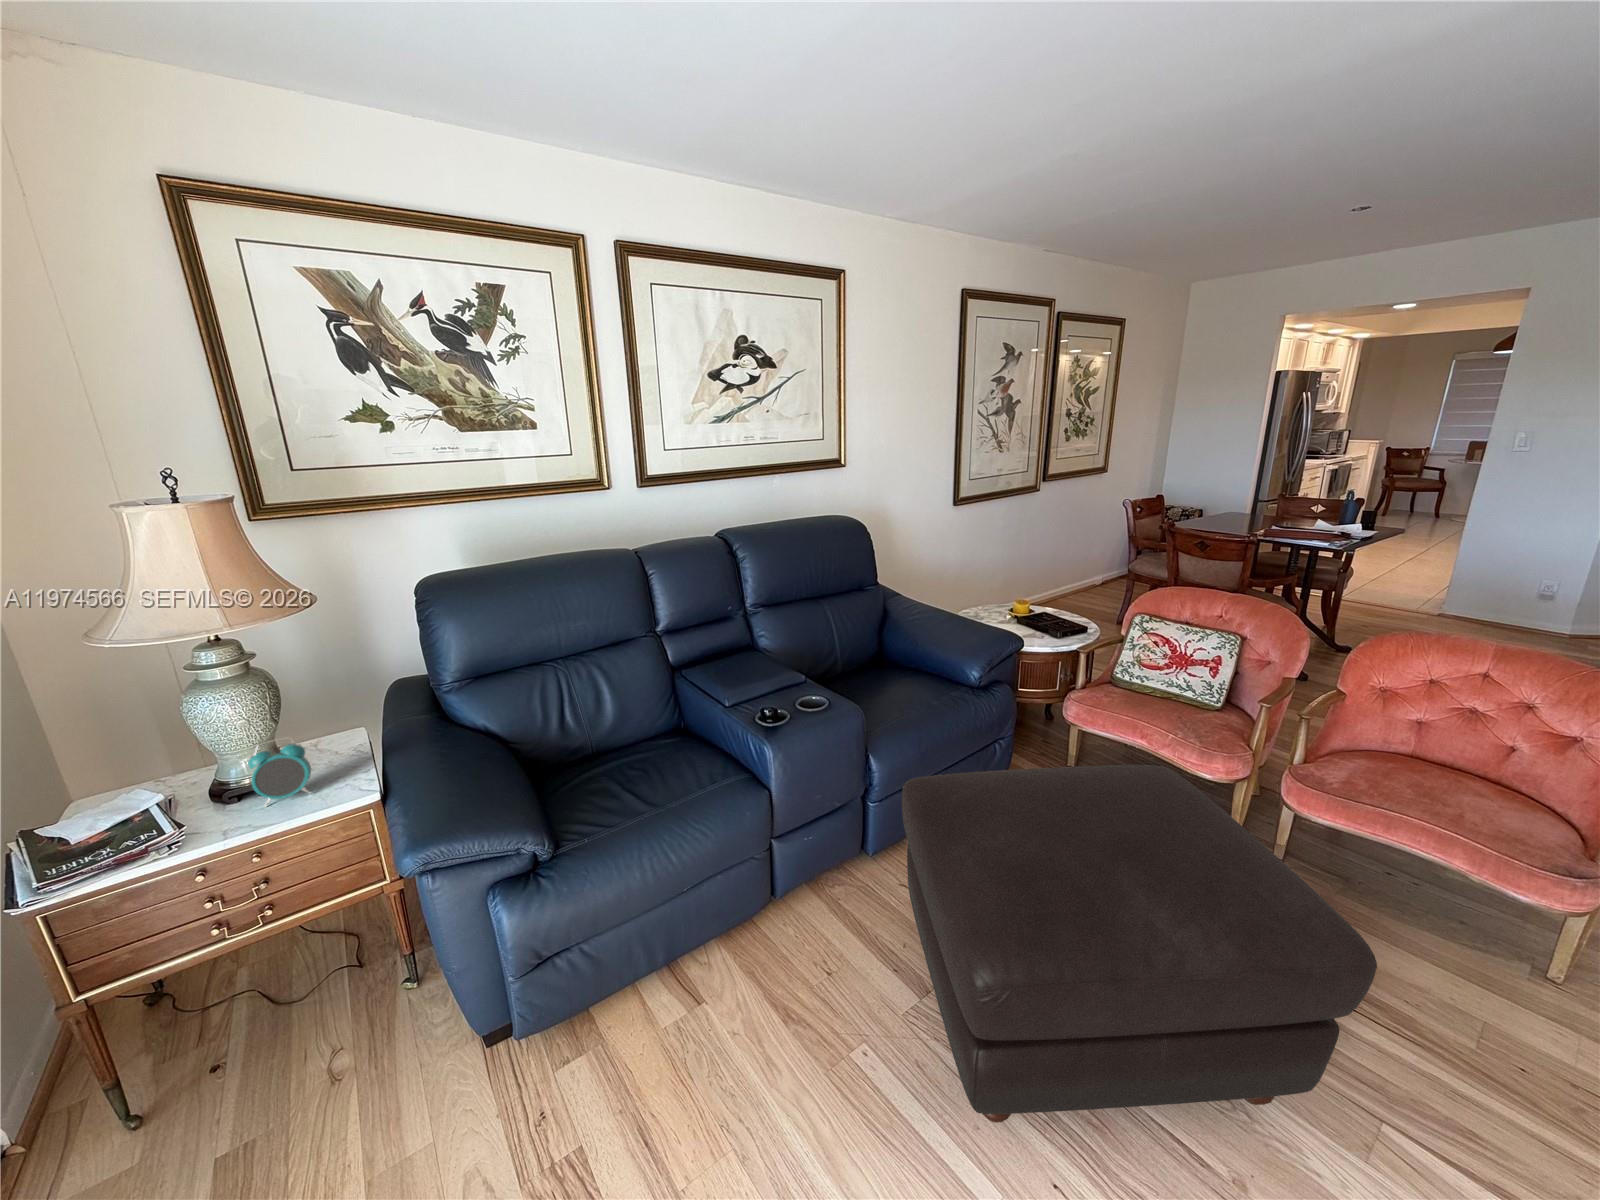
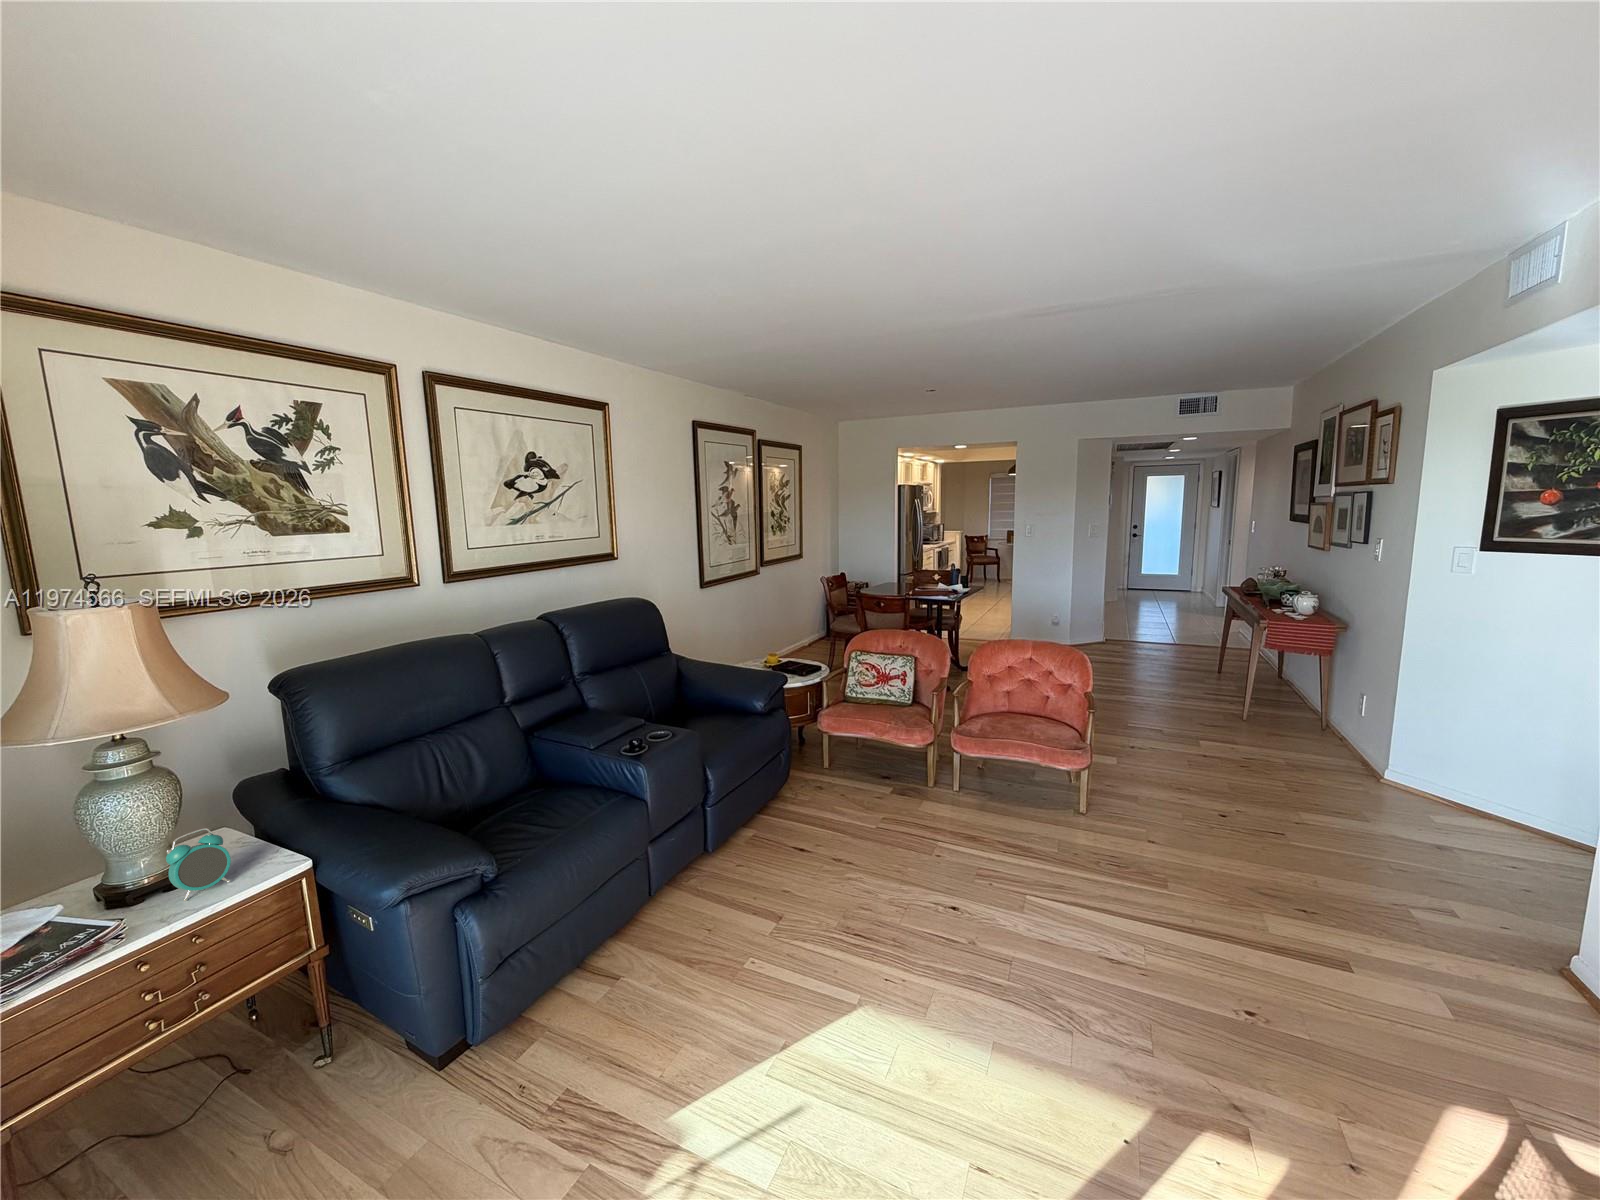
ottoman: present [902,765,1377,1123] -> none [742,733,997,959]

